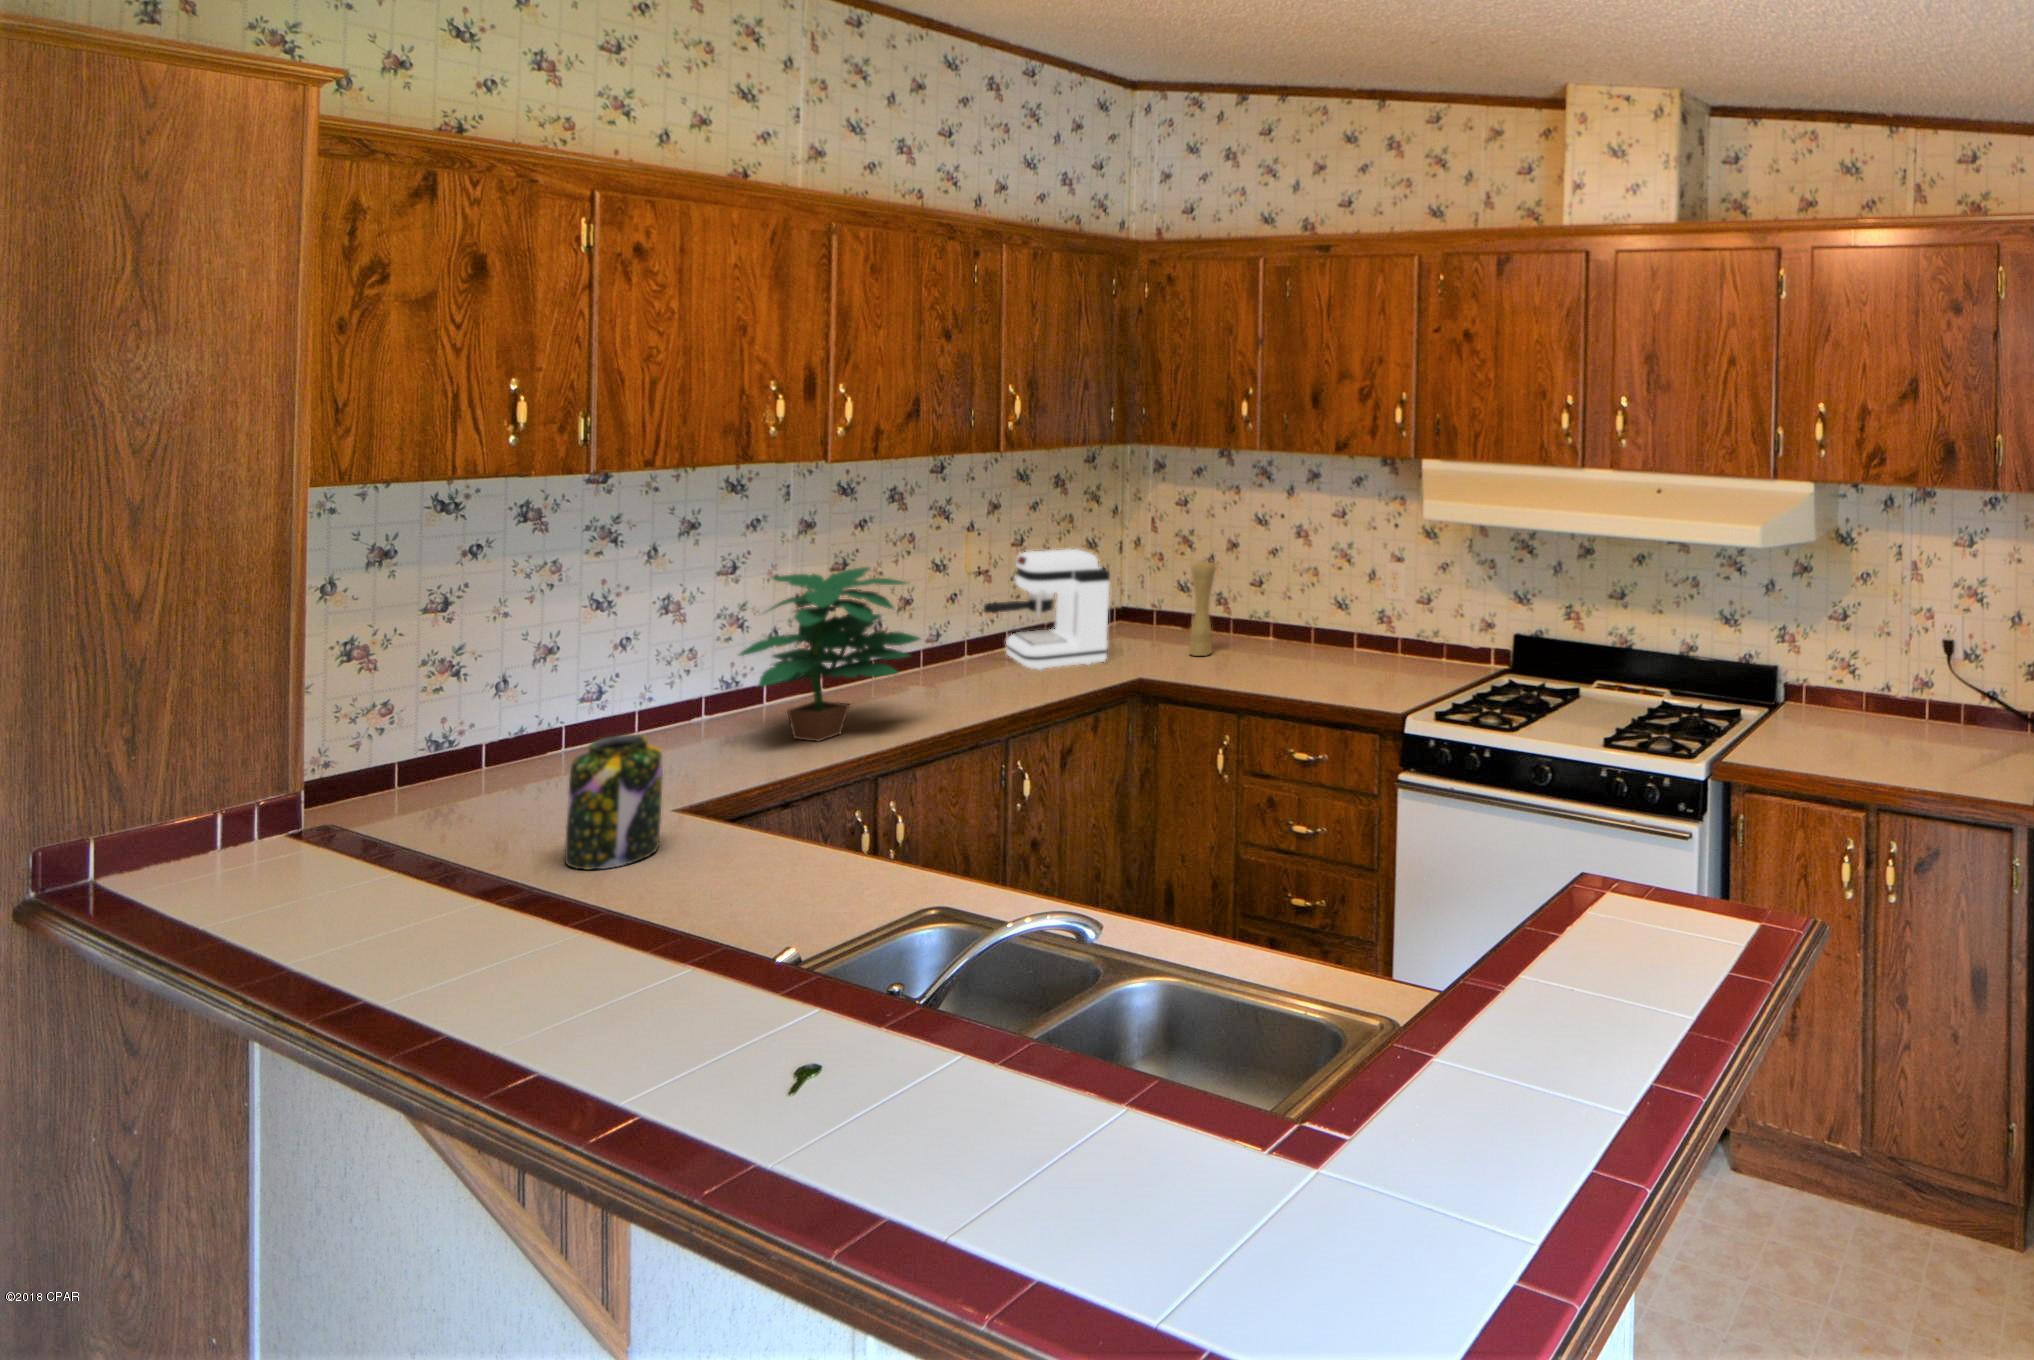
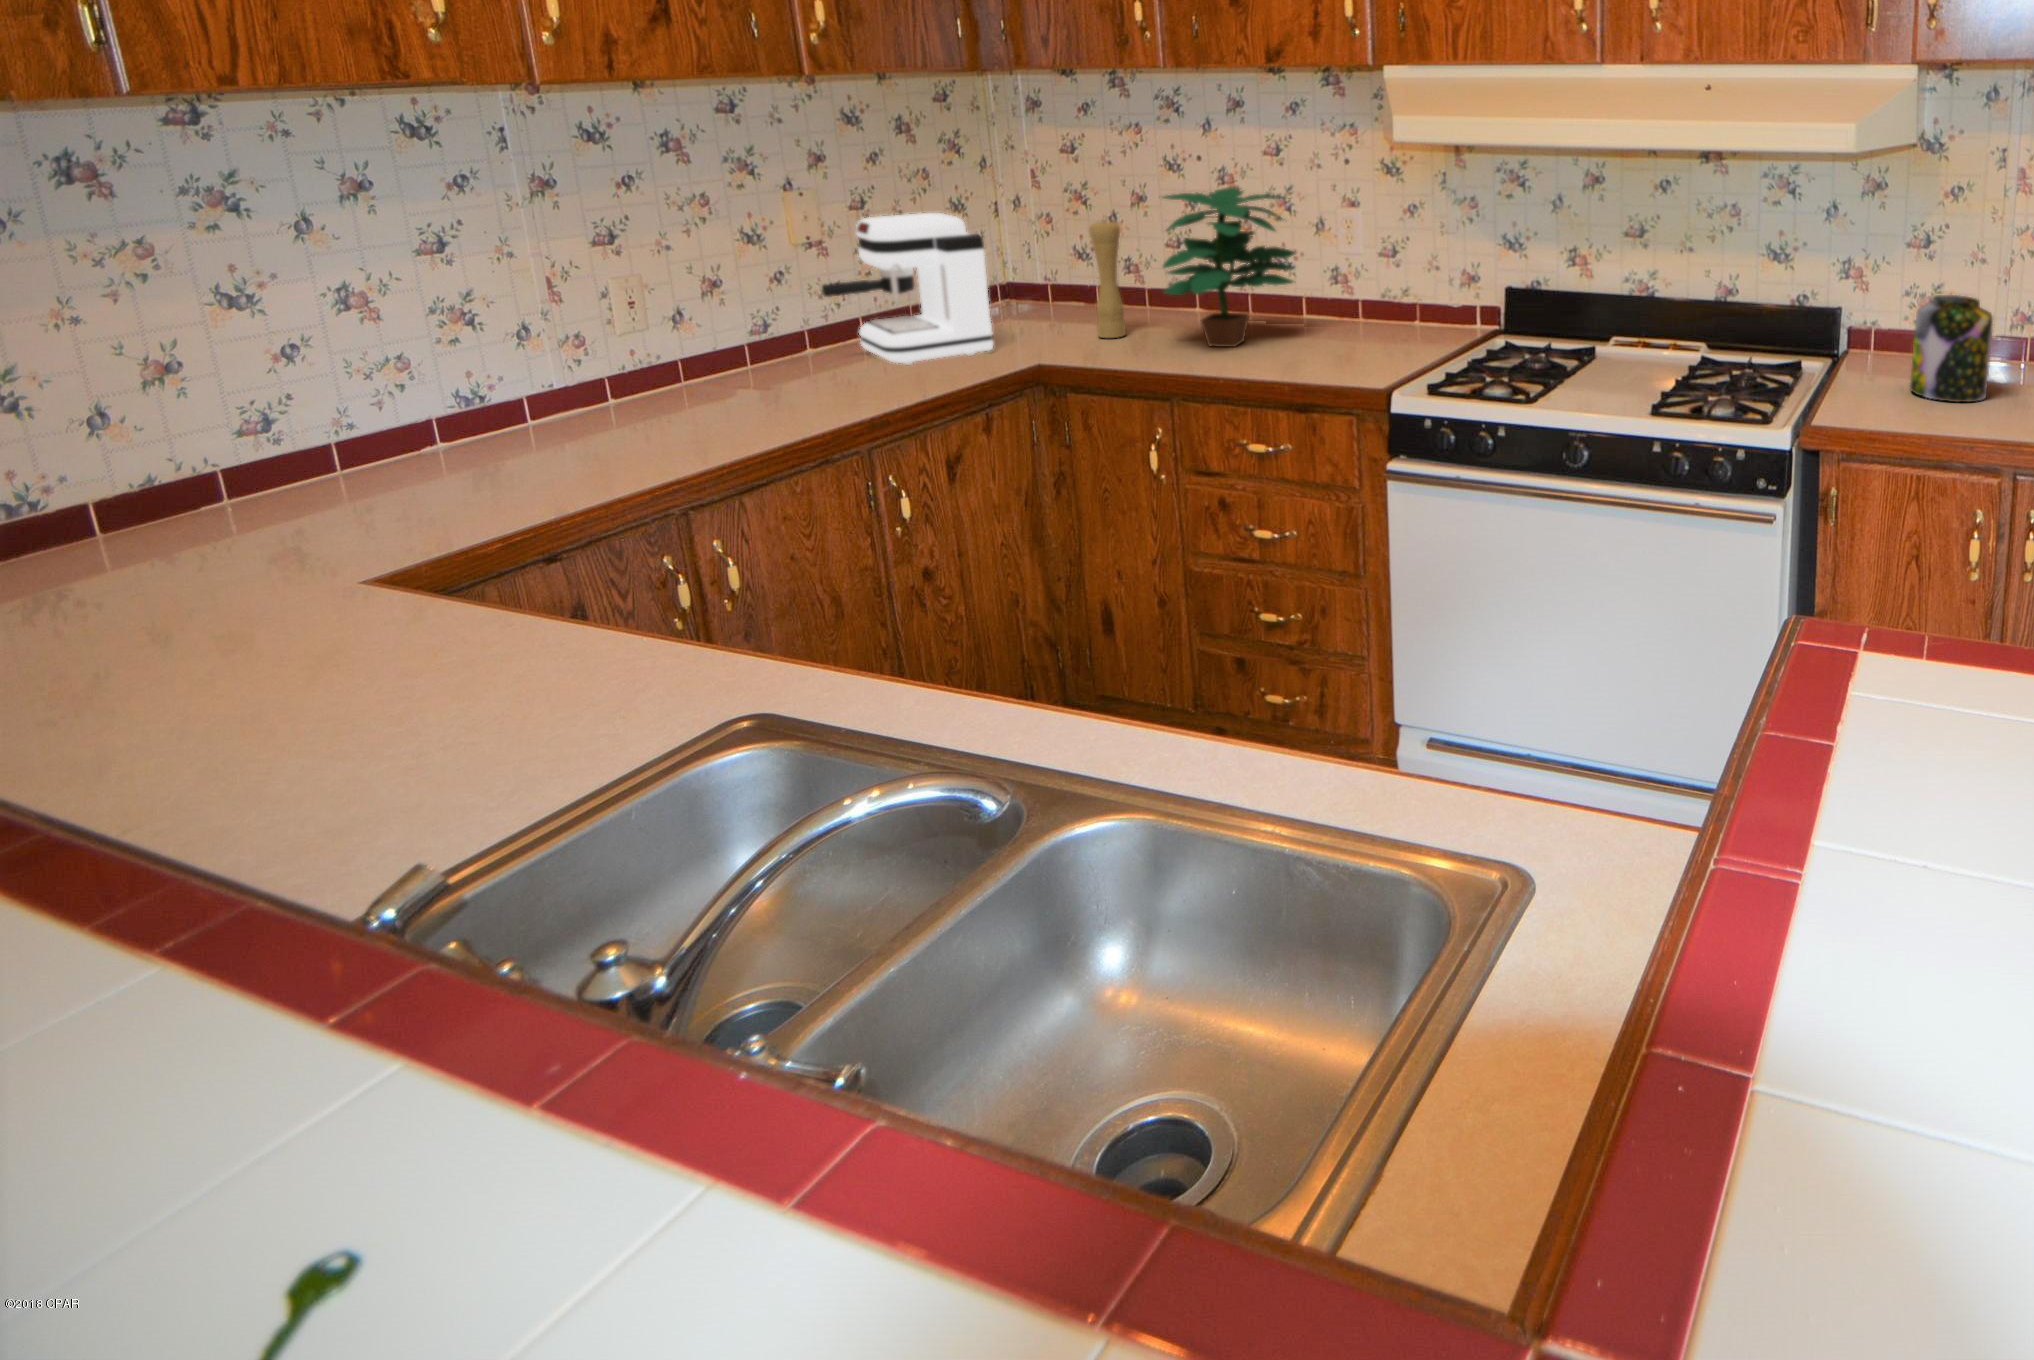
potted plant: present [739,567,920,741] -> present [1163,187,1296,347]
jar: present [565,734,663,870] -> present [1910,295,1993,402]

